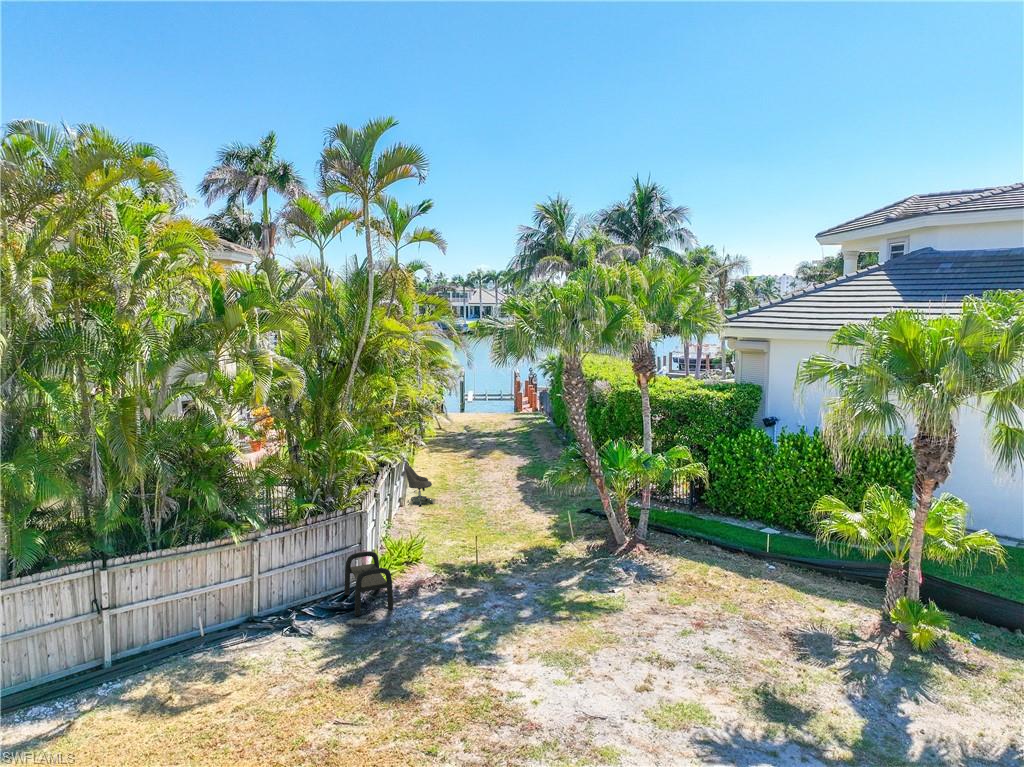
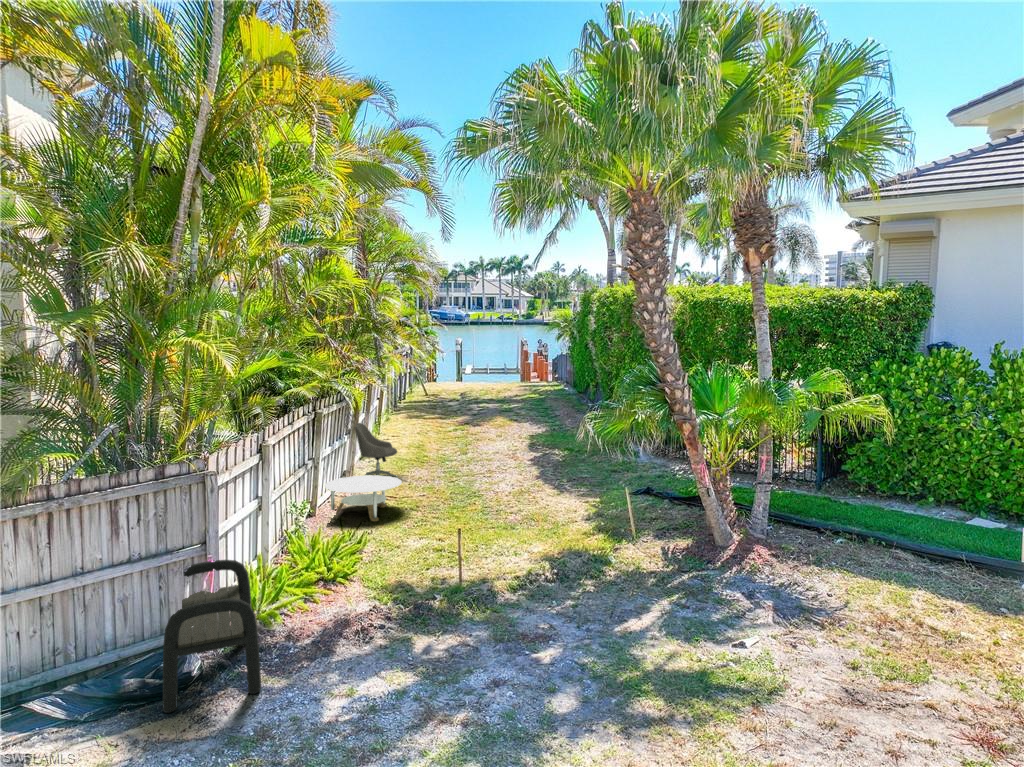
round table: none [393,502,439,530] -> present [325,475,402,522]

